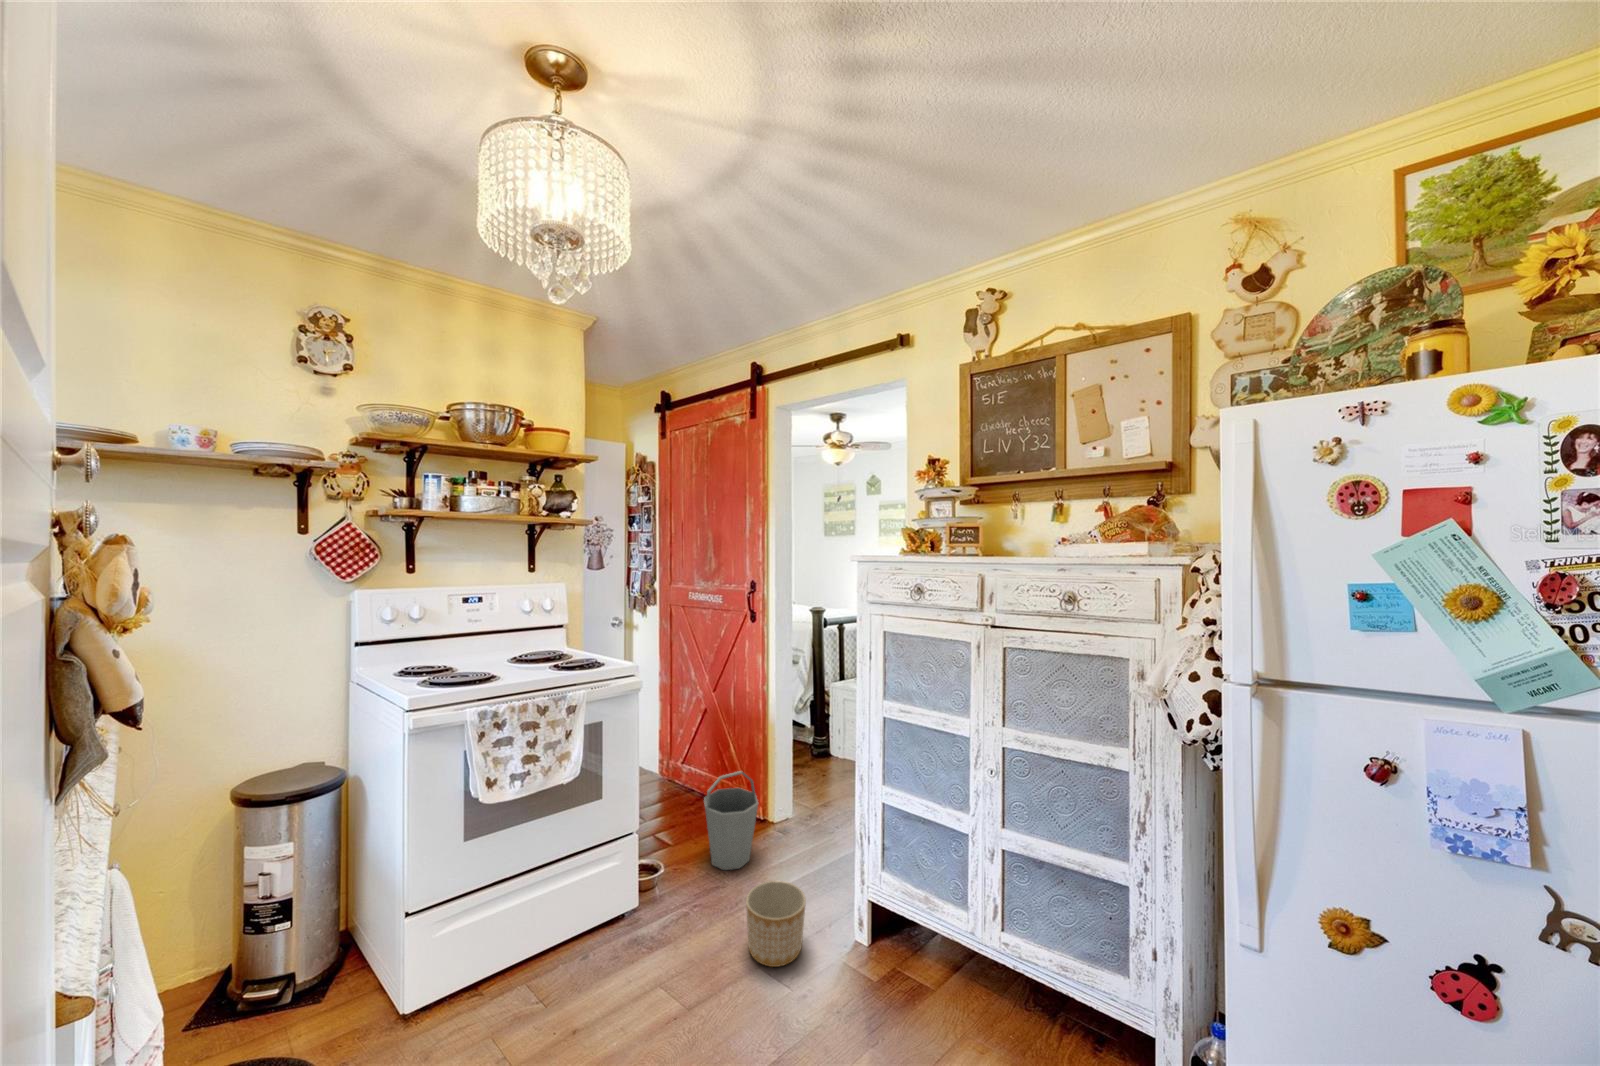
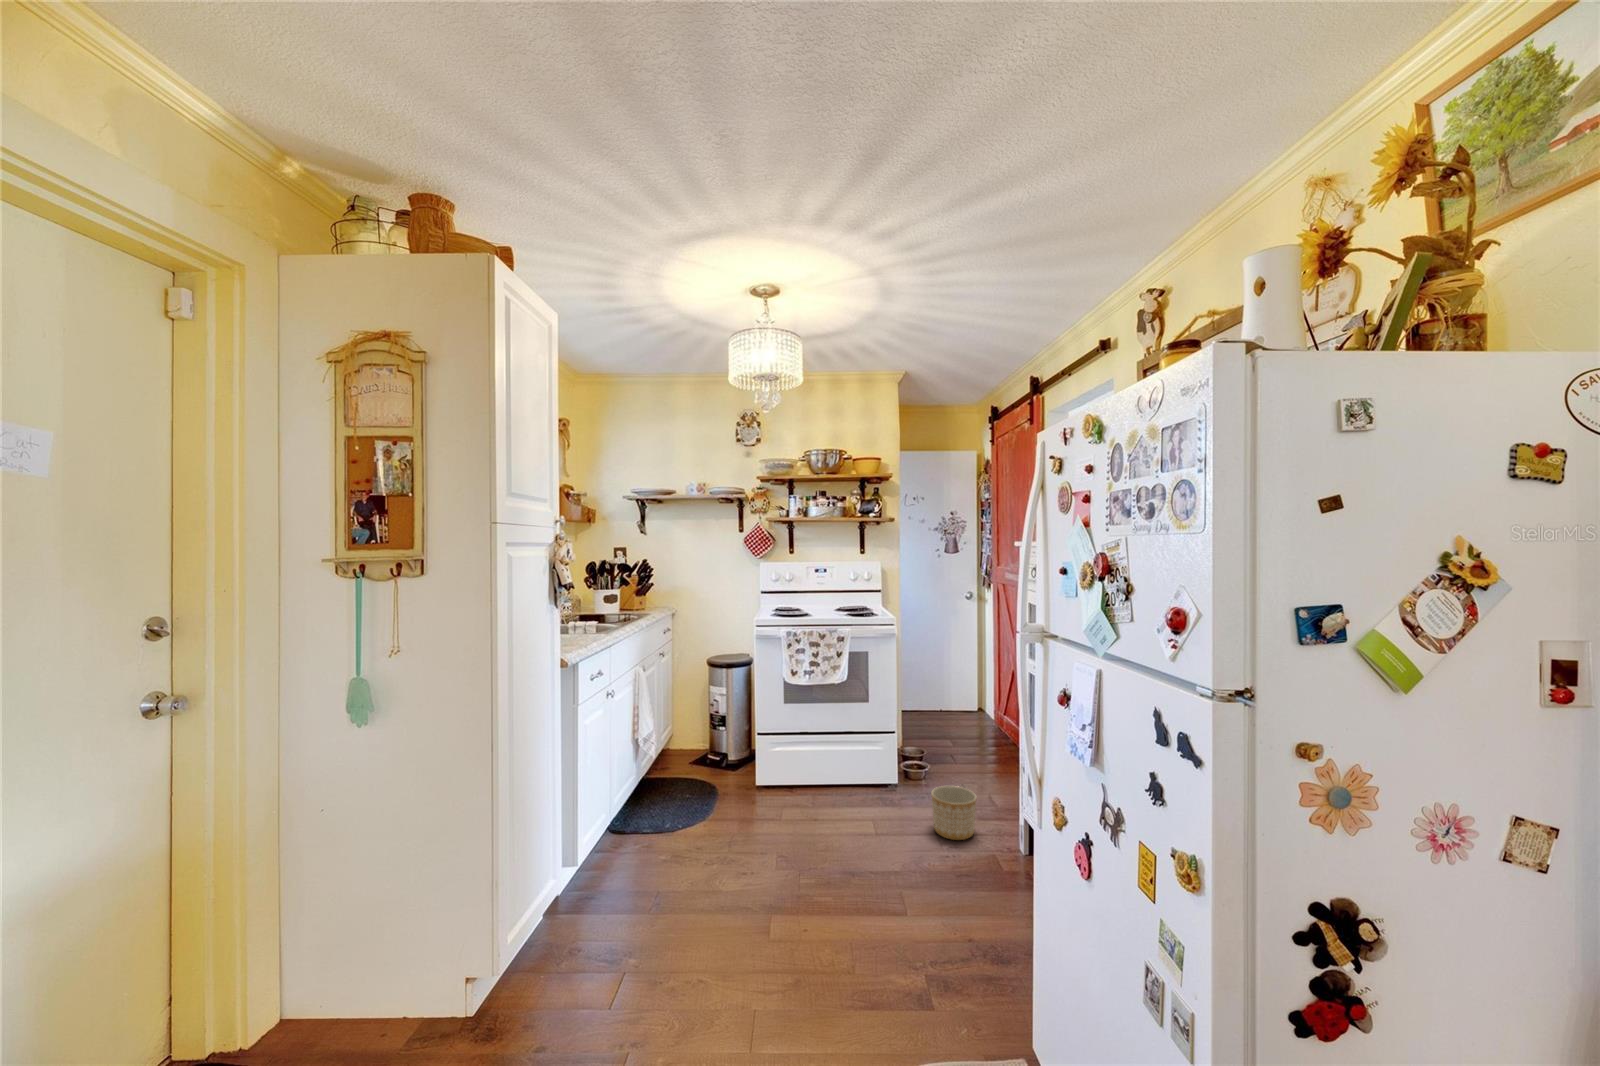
bucket: present [704,771,758,870] -> none [946,718,992,792]

